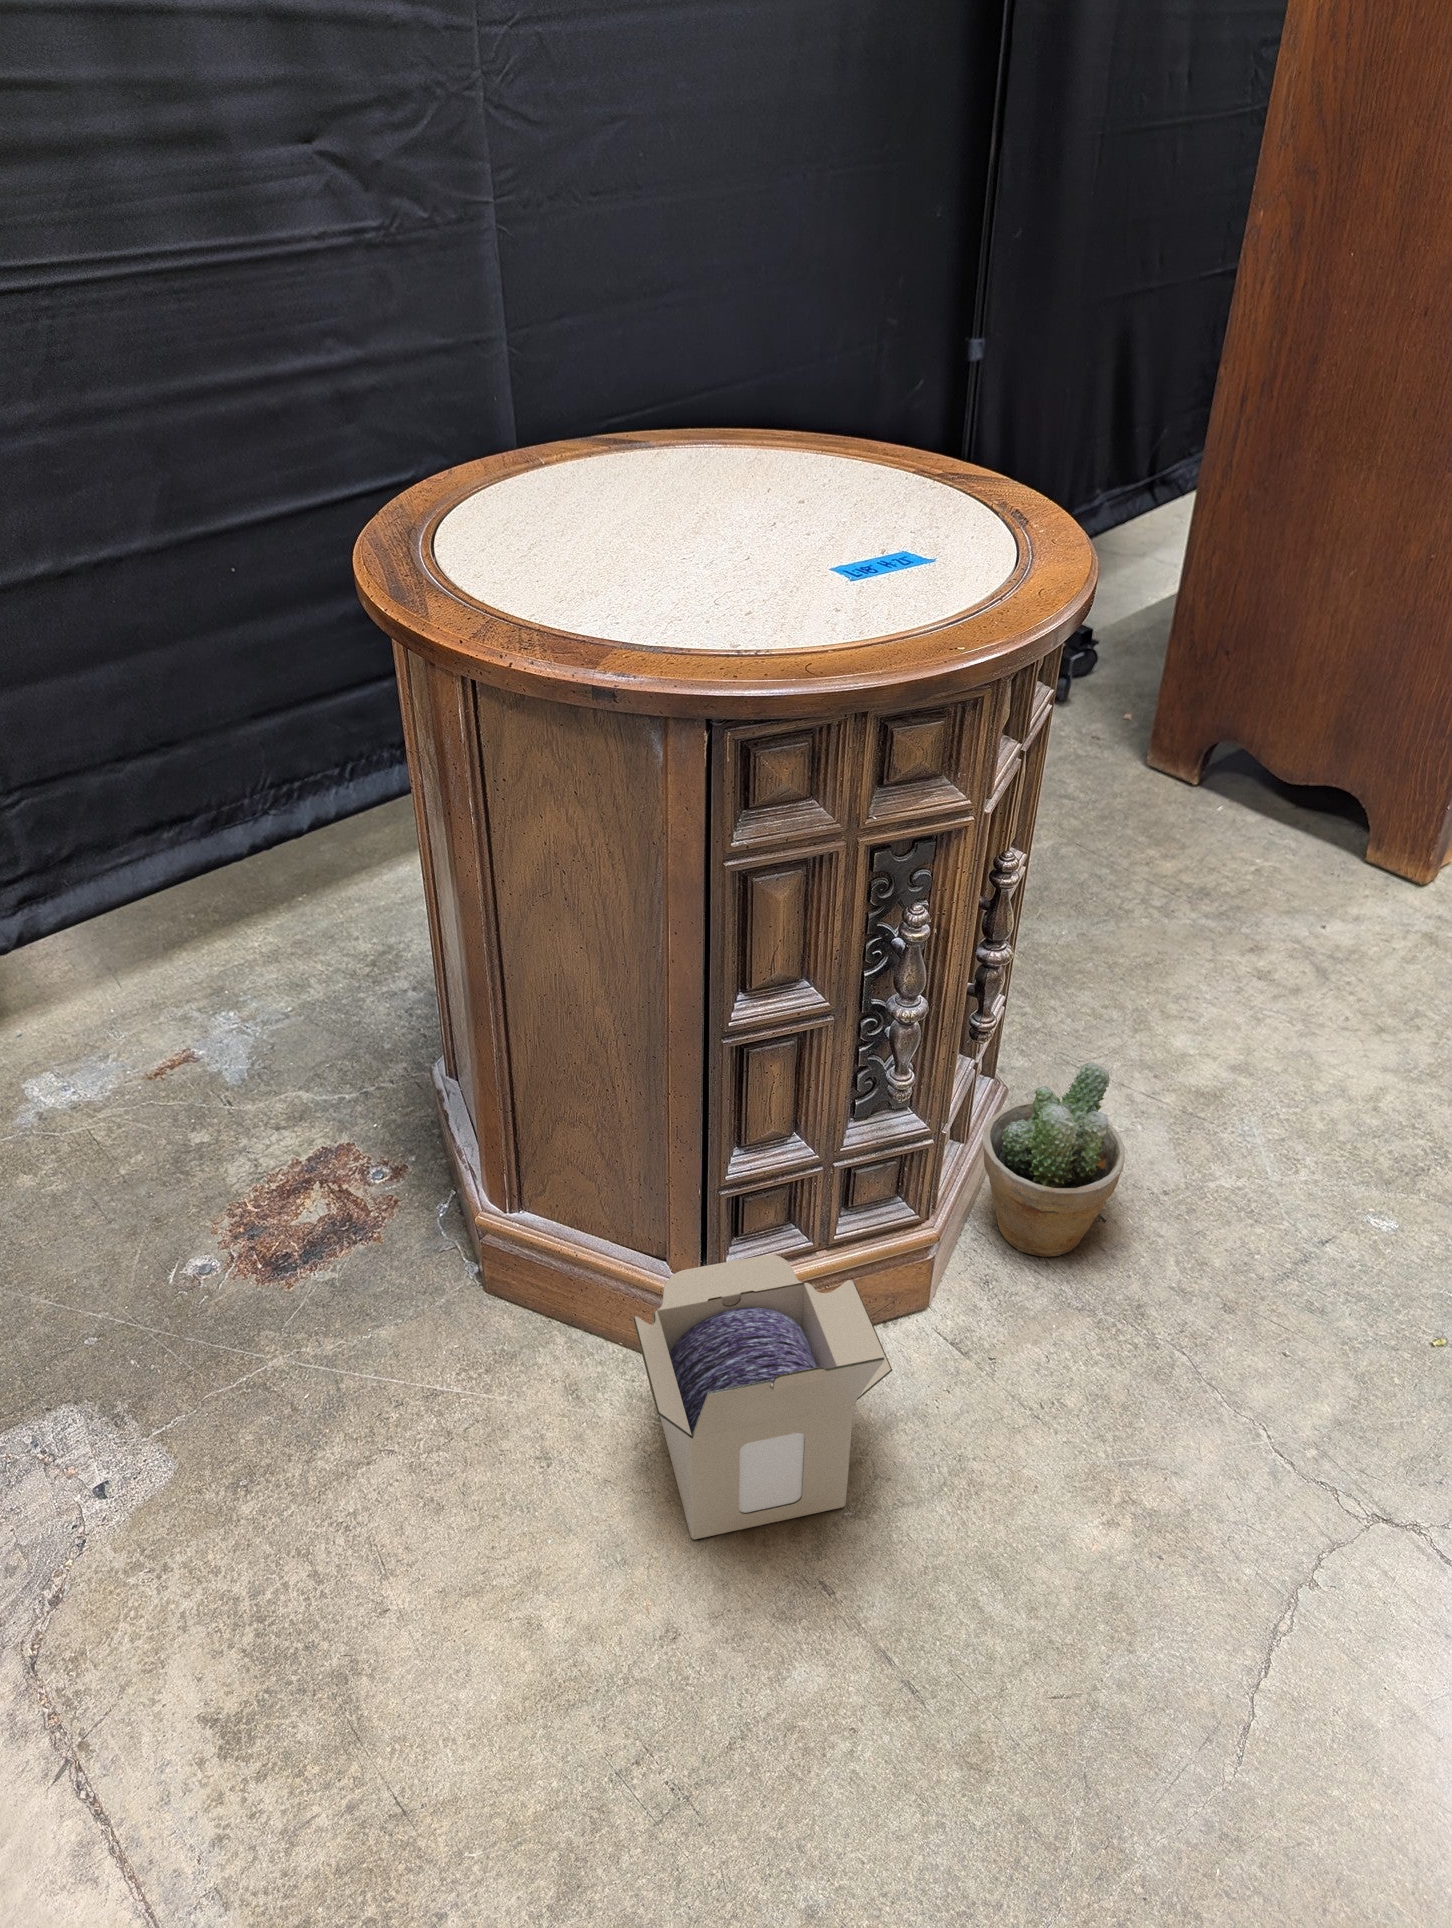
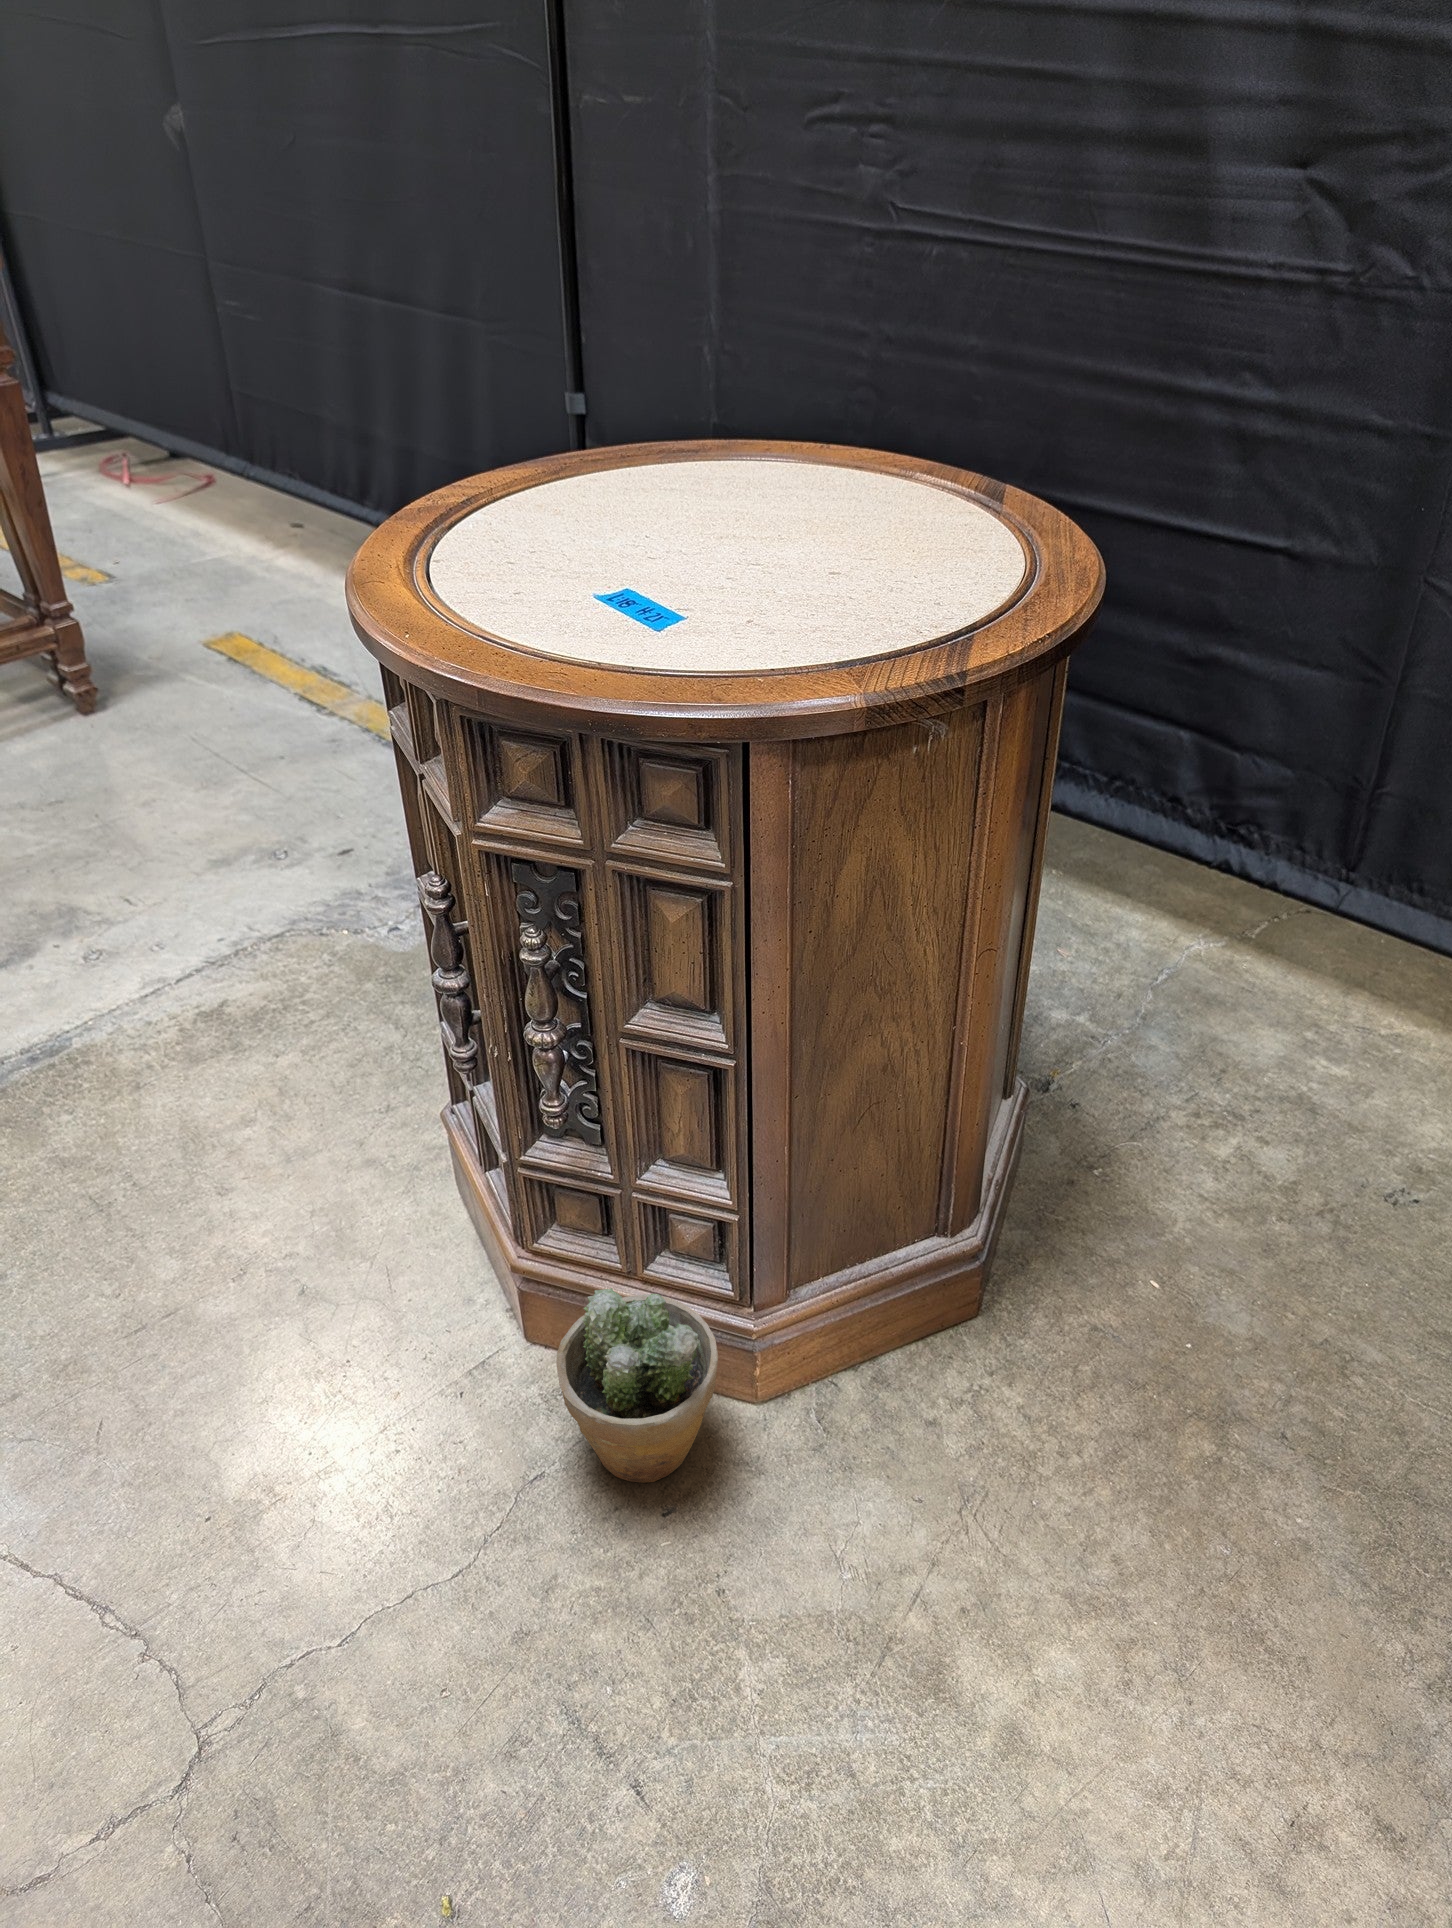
cardboard box: present [633,1255,892,1539] -> none [178,1020,437,1281]

